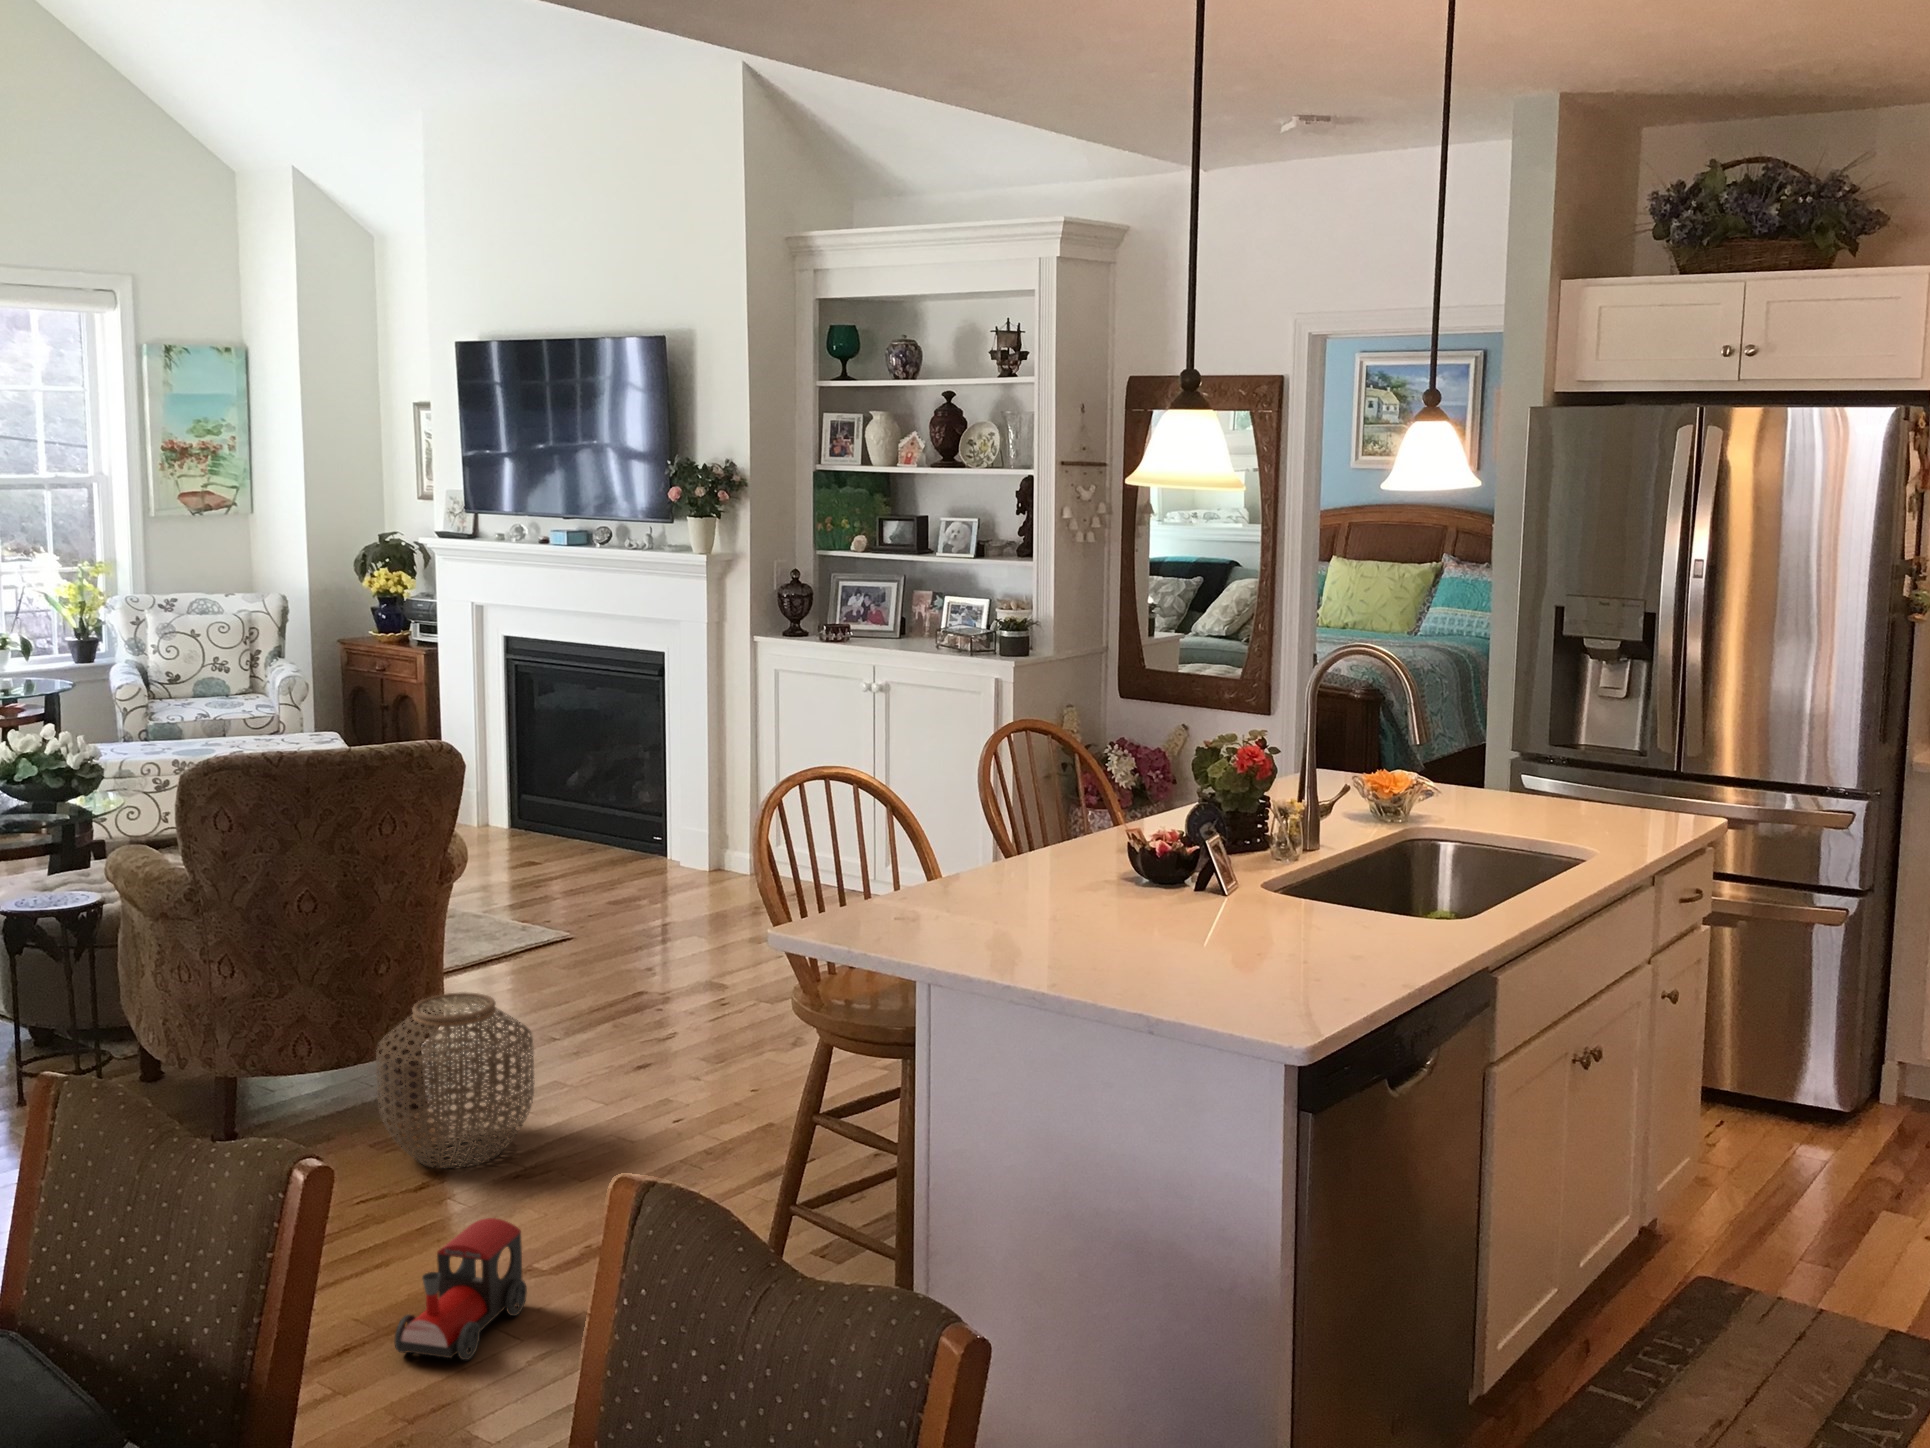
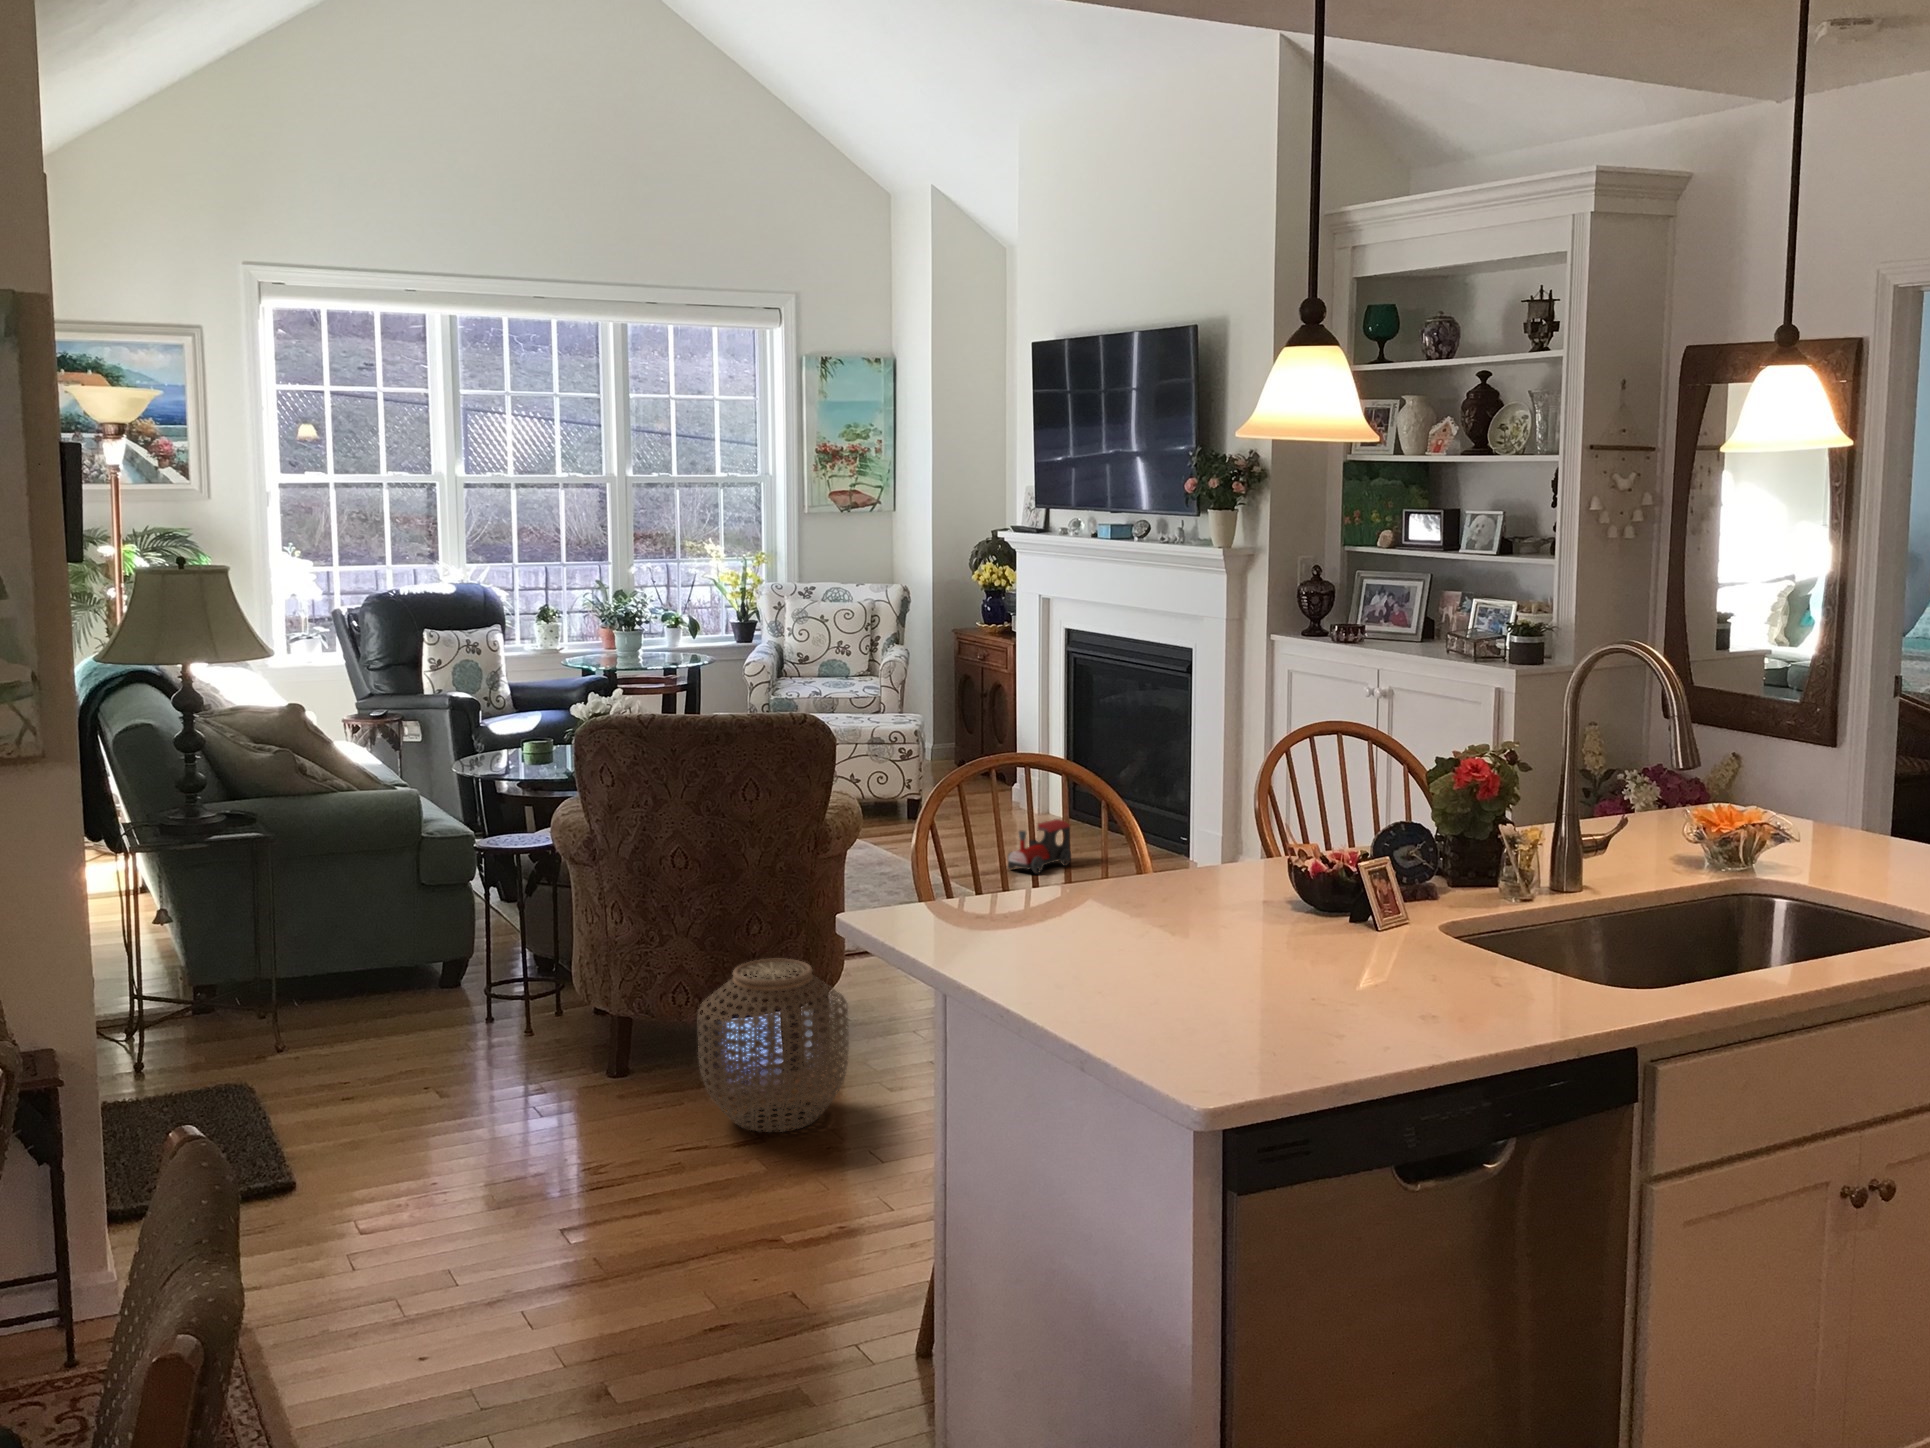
toy train: present [395,1218,527,1360] -> present [1008,819,1071,873]

